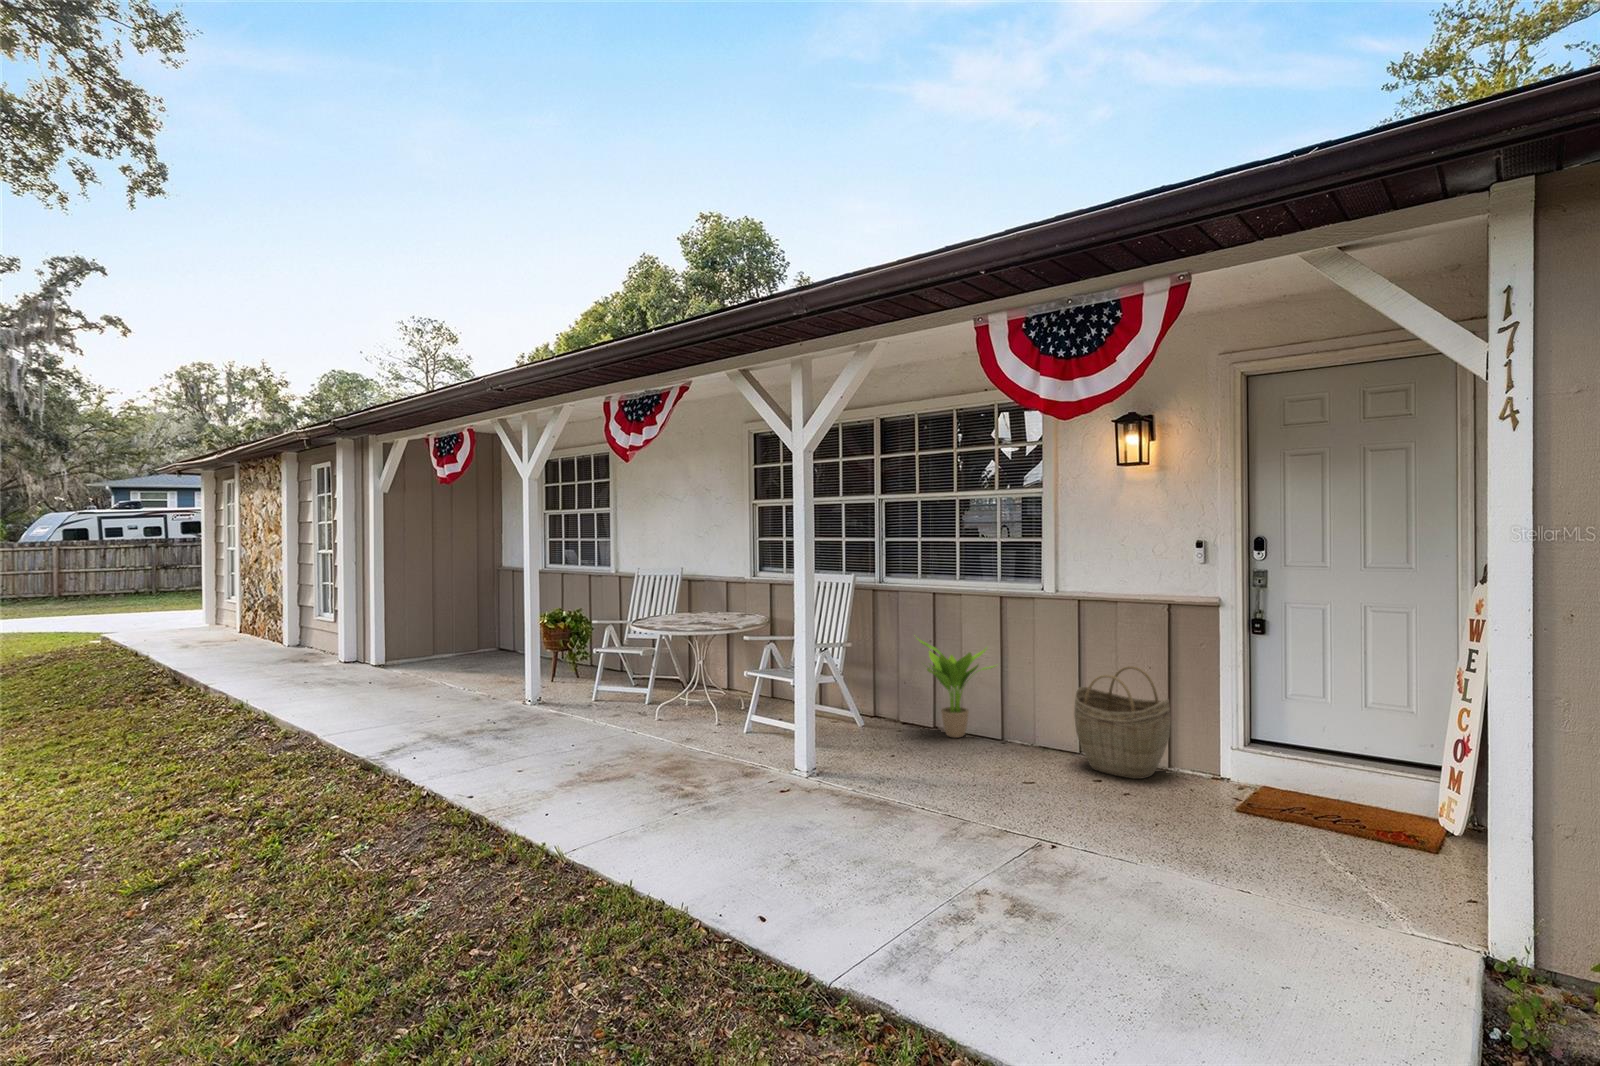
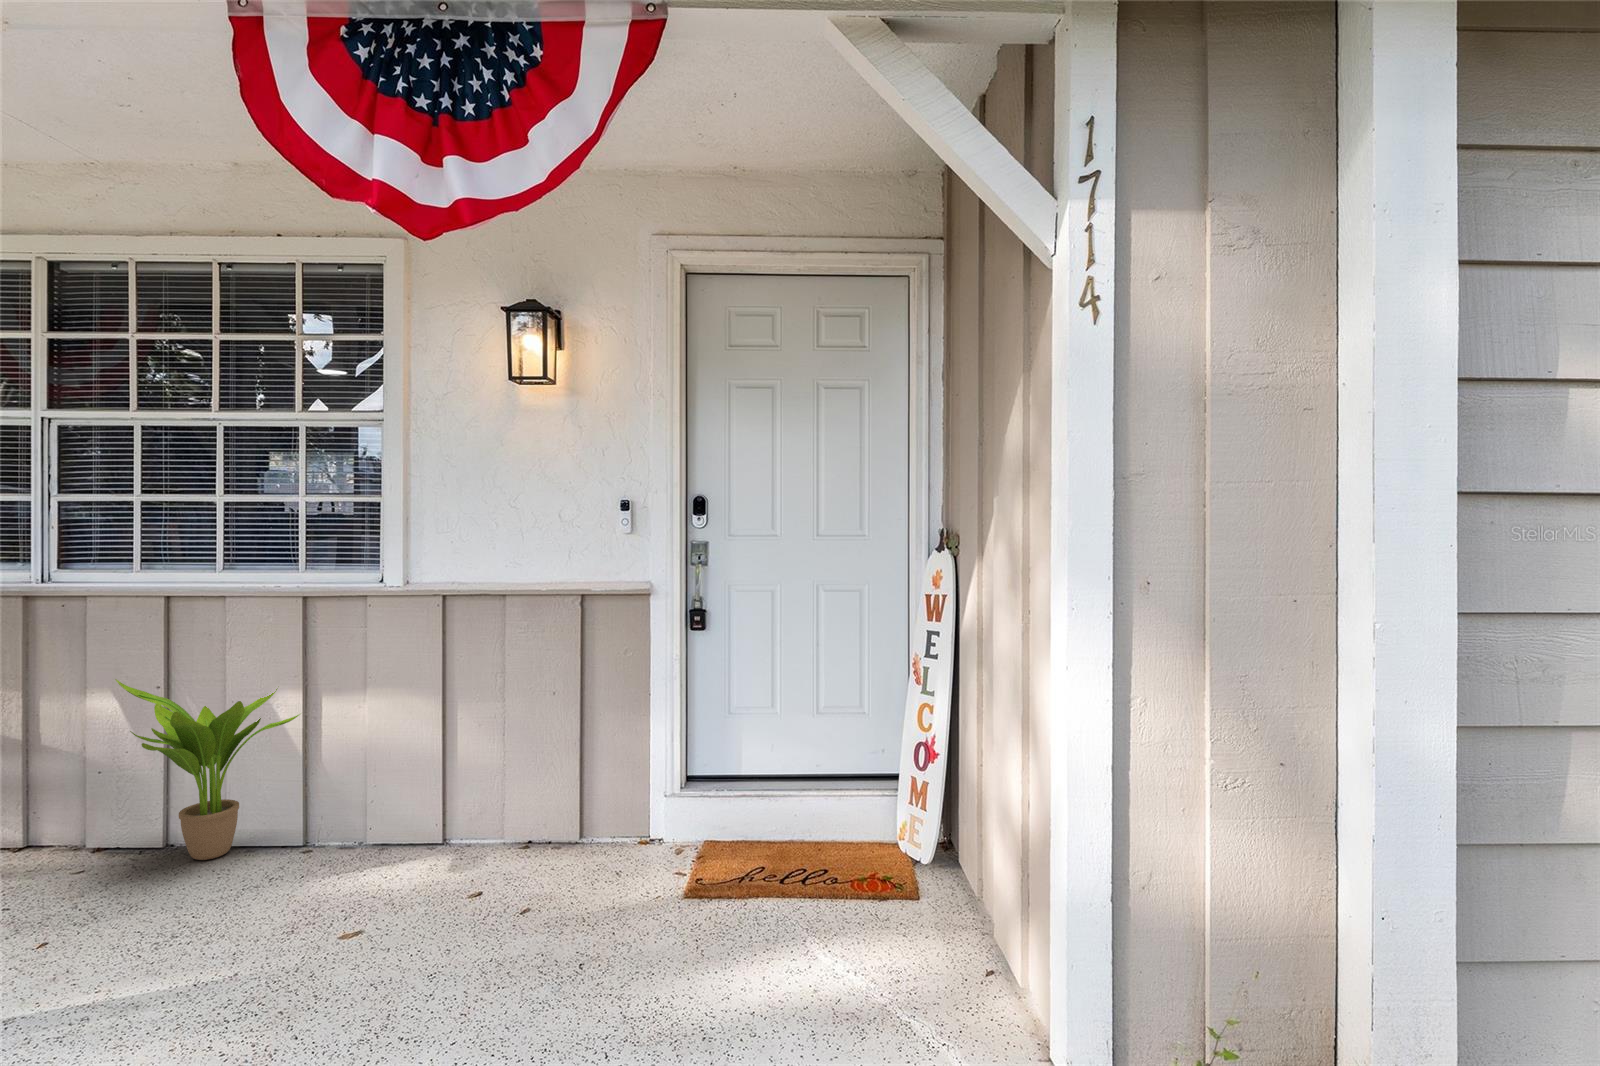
woven basket: present [1074,666,1171,779] -> none [436,694,584,873]

